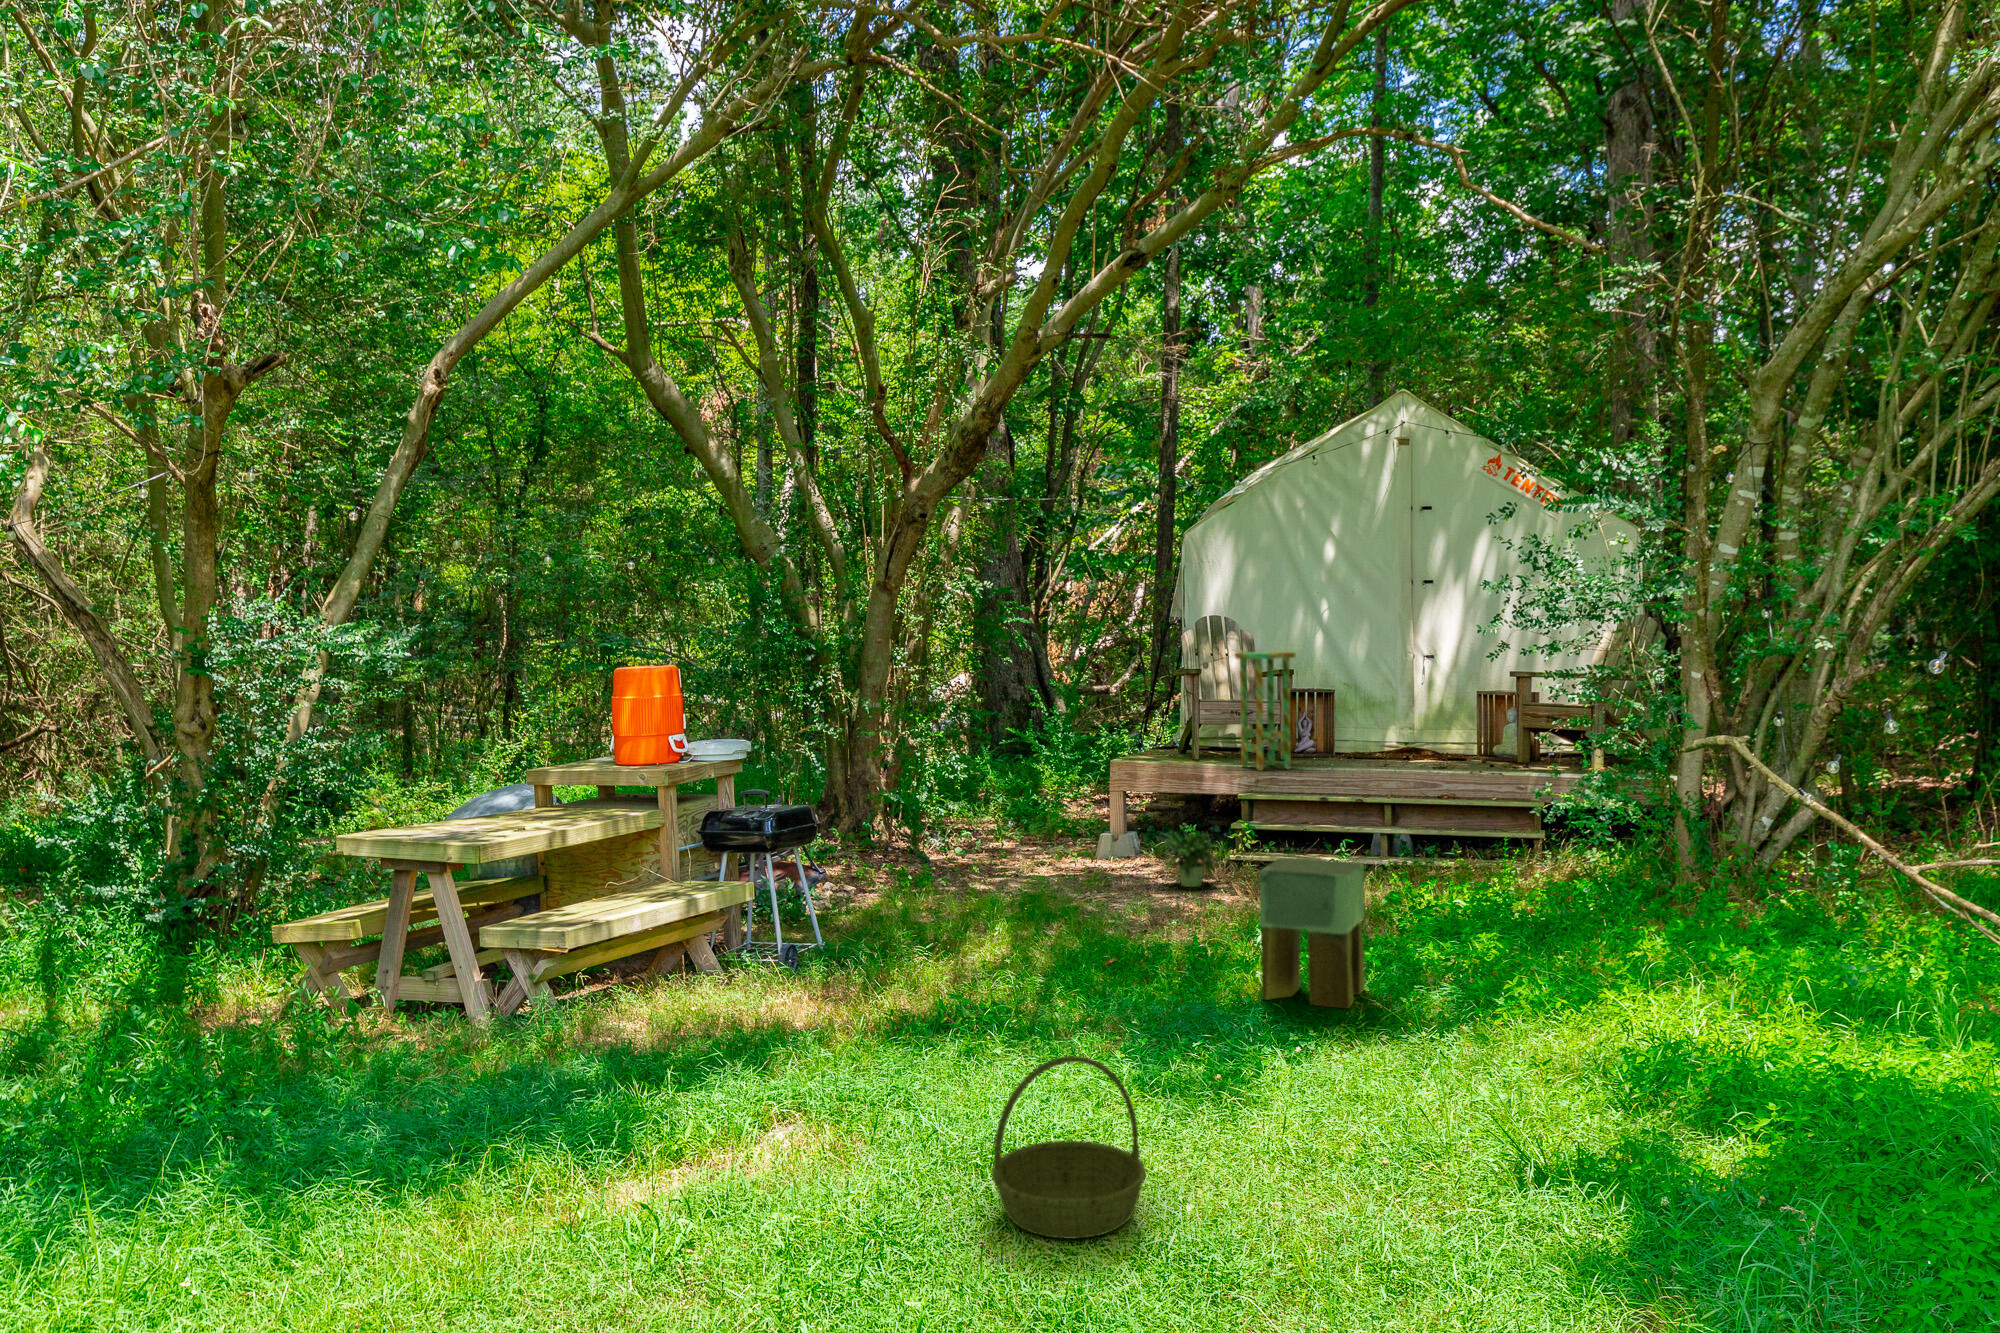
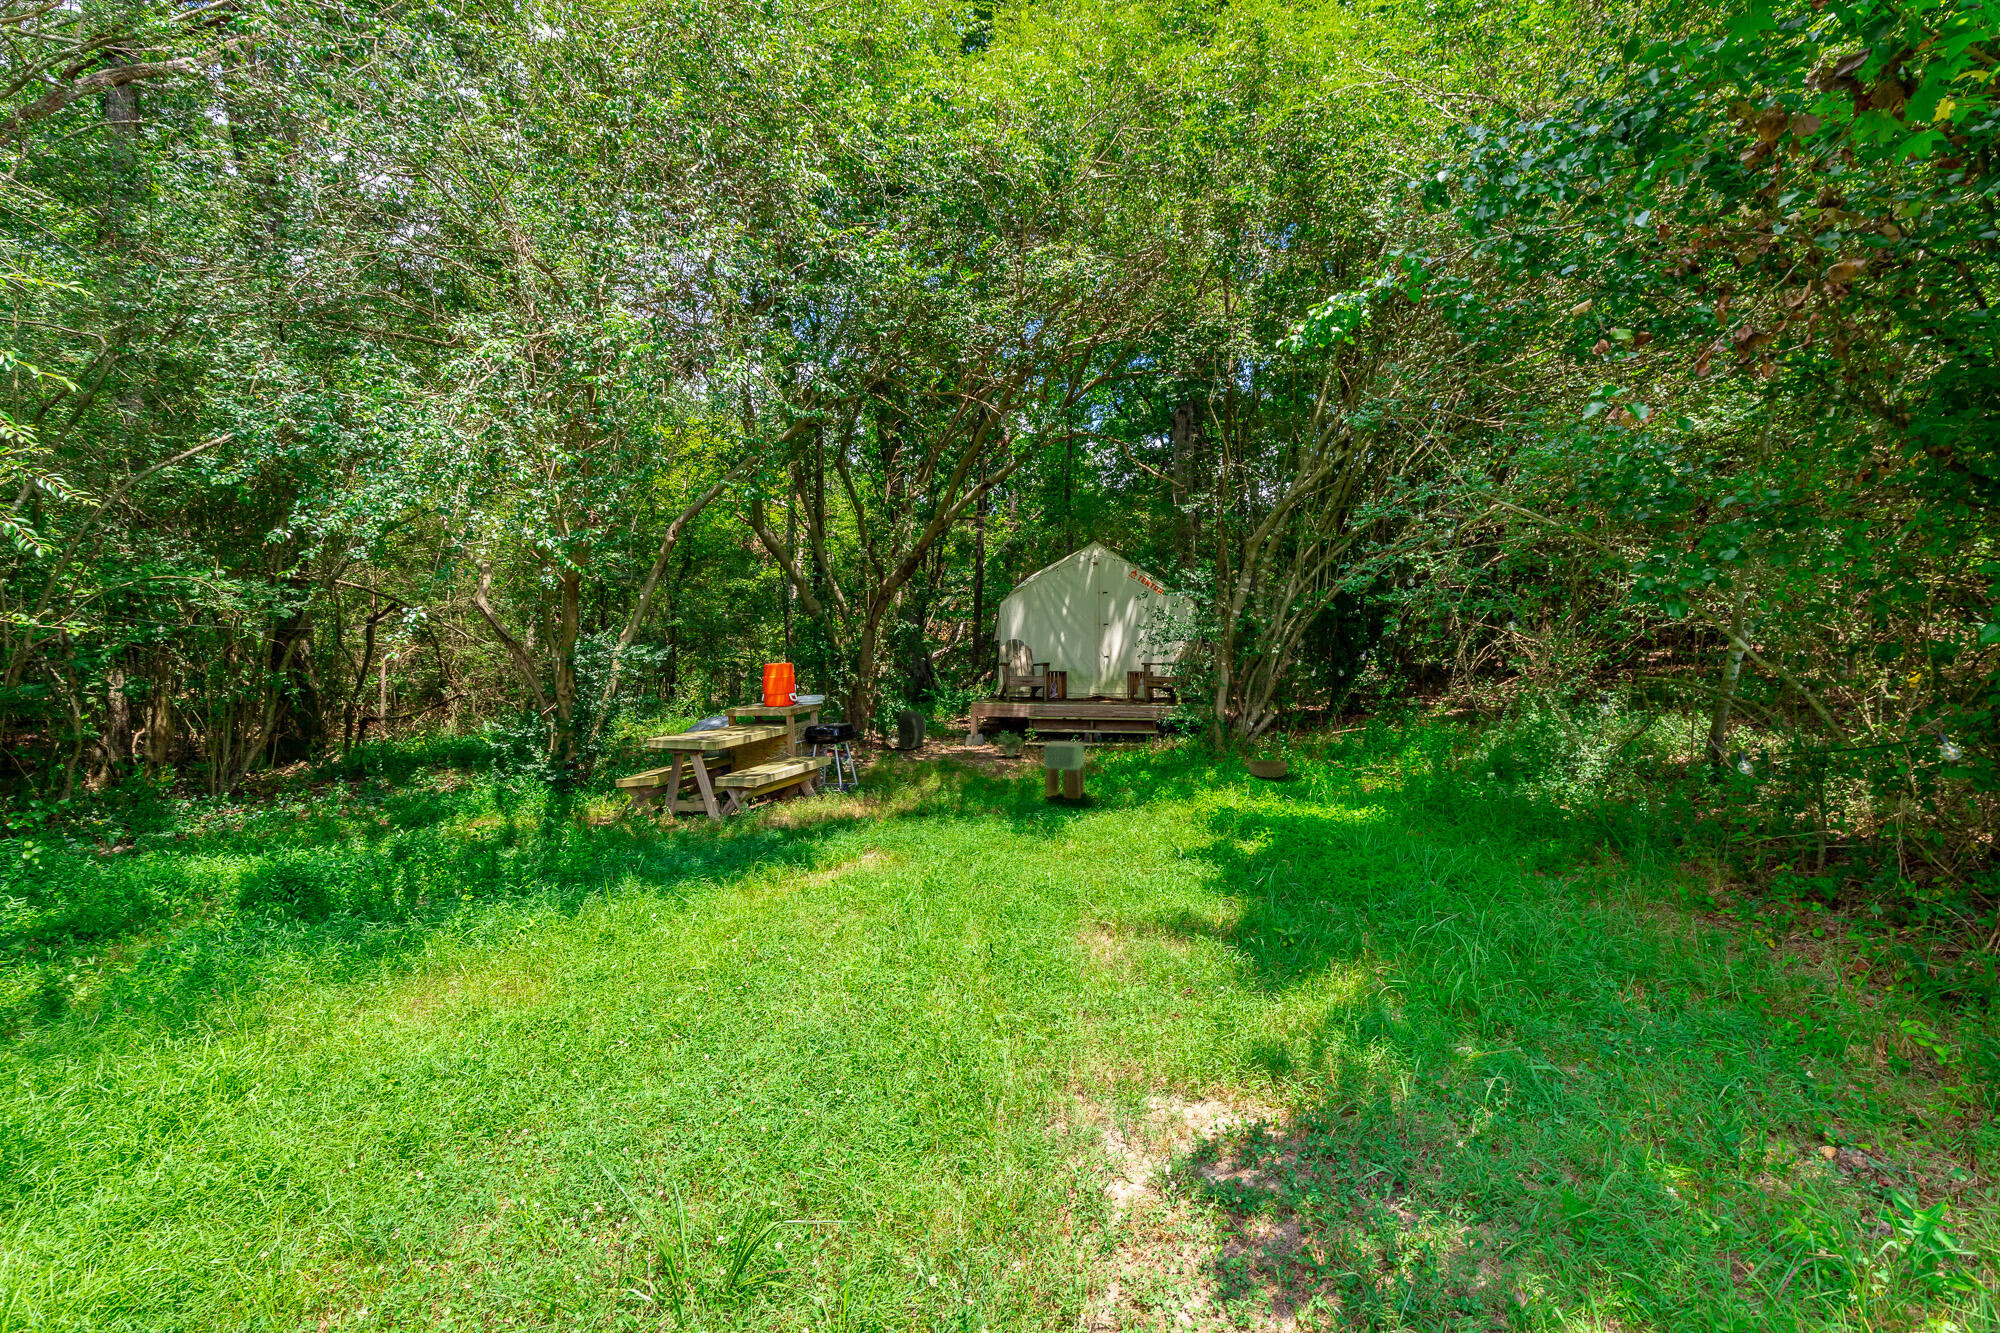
side table: present [1235,652,1296,771] -> none [1027,655,1053,707]
backpack: none [928,770,1002,863] -> present [896,709,926,750]
basket: present [992,1056,1146,1239] -> present [1248,736,1288,778]

